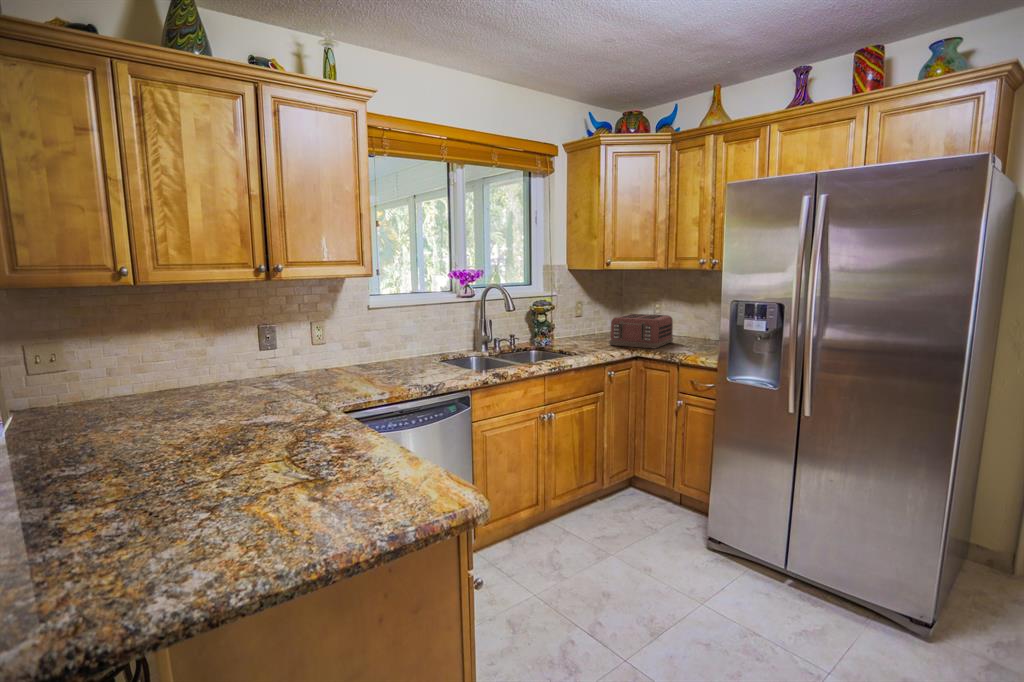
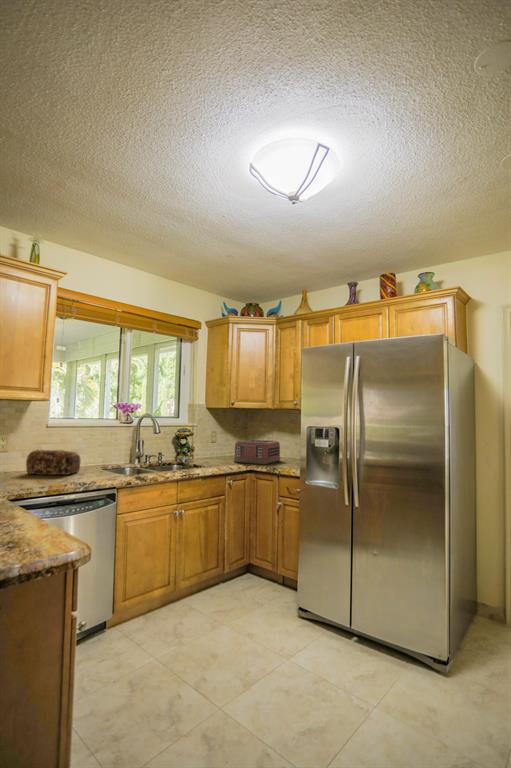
bread loaf: none [355,338,419,370] -> present [26,450,80,475]

